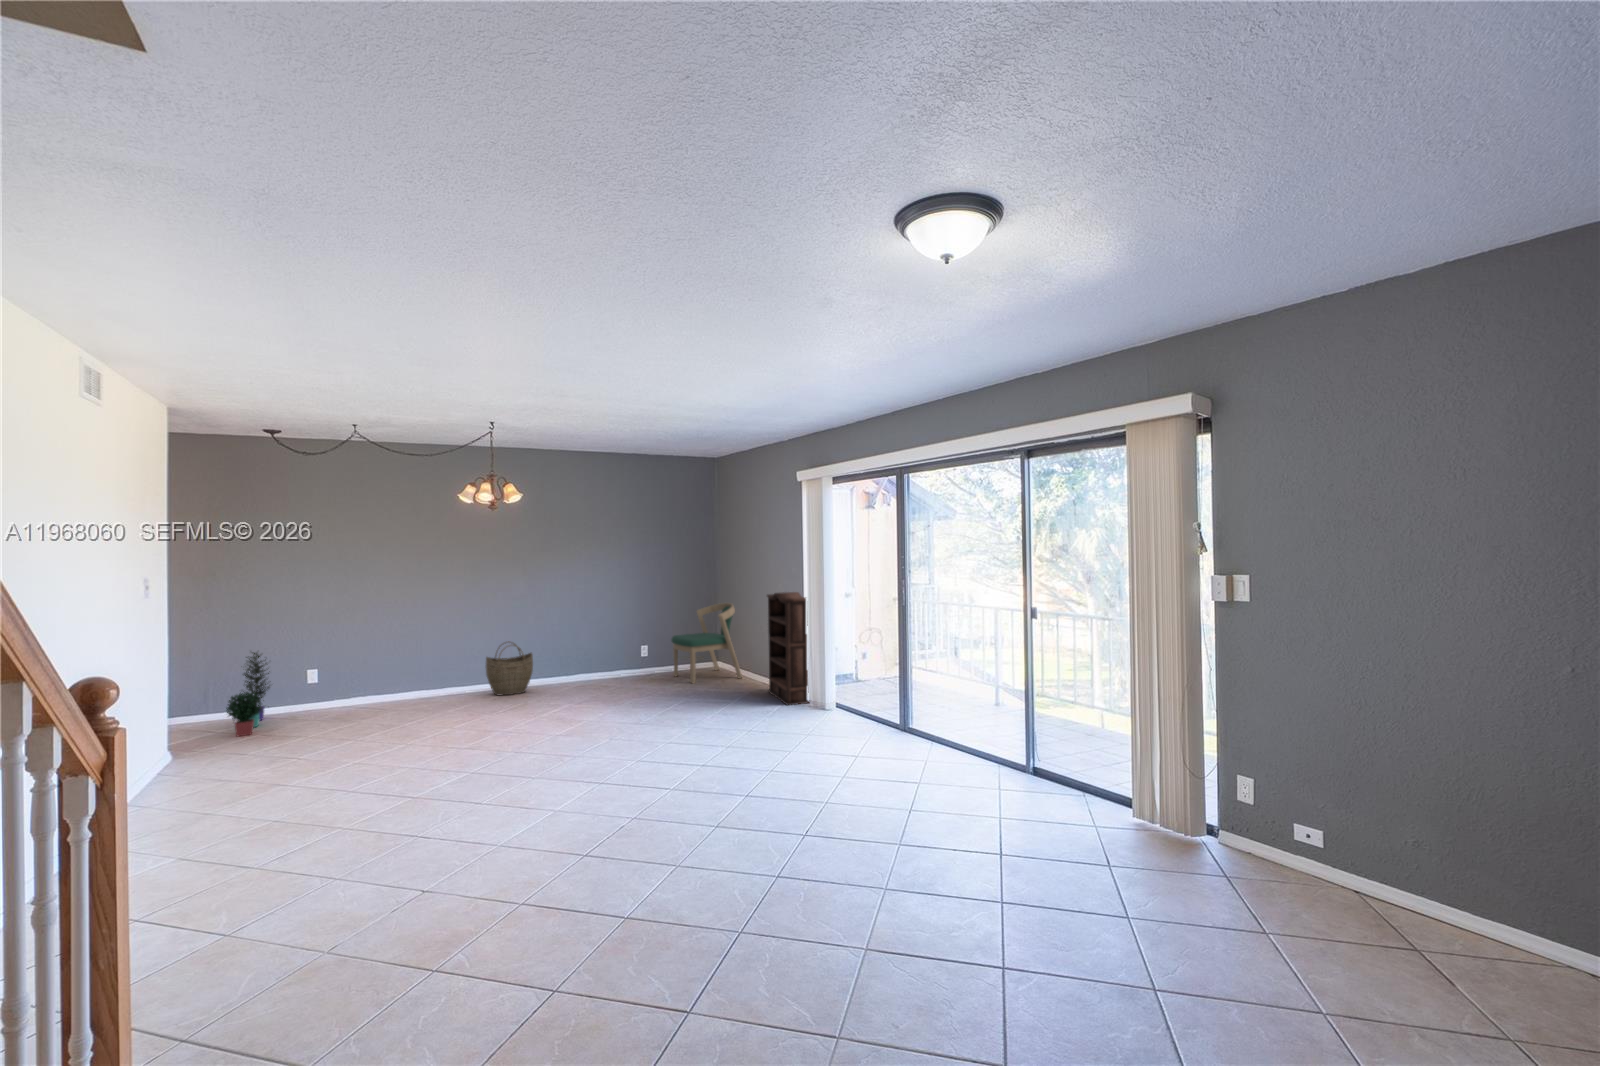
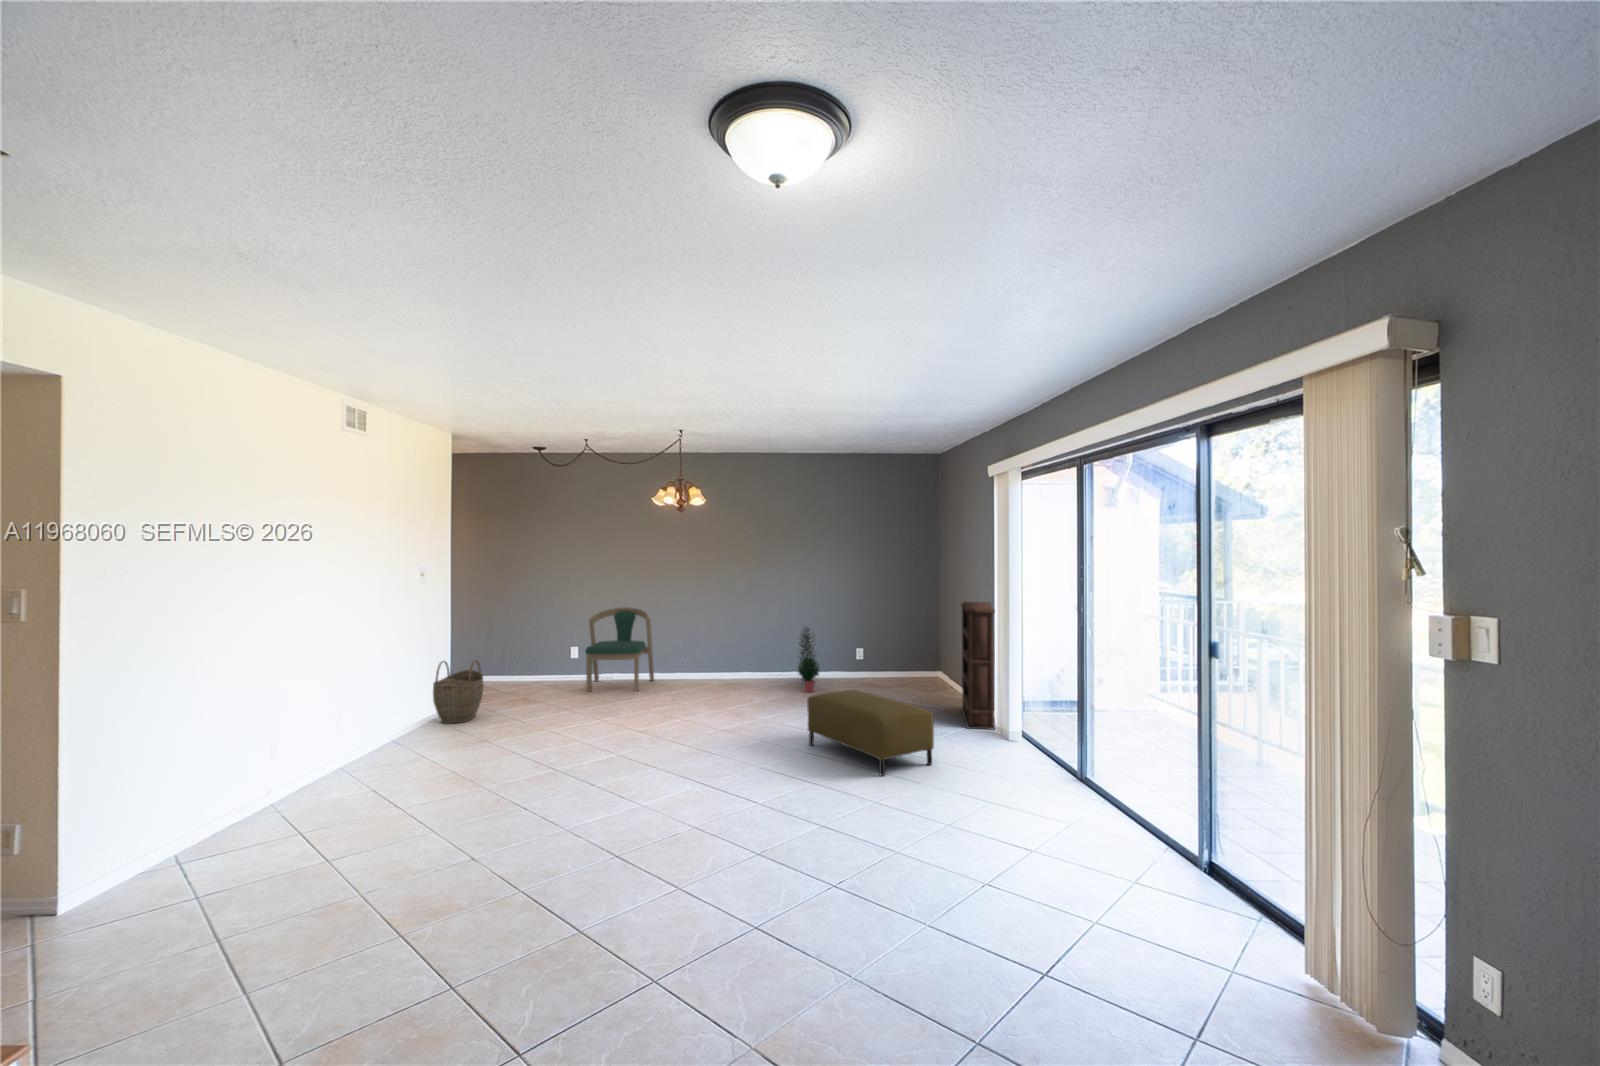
dining chair: present [672,603,742,683] -> present [585,607,654,692]
woven basket: present [486,641,533,696] -> present [433,660,484,723]
potted plant: present [226,652,270,736] -> present [798,627,819,692]
ottoman: none [661,679,788,752] -> present [807,690,934,776]

